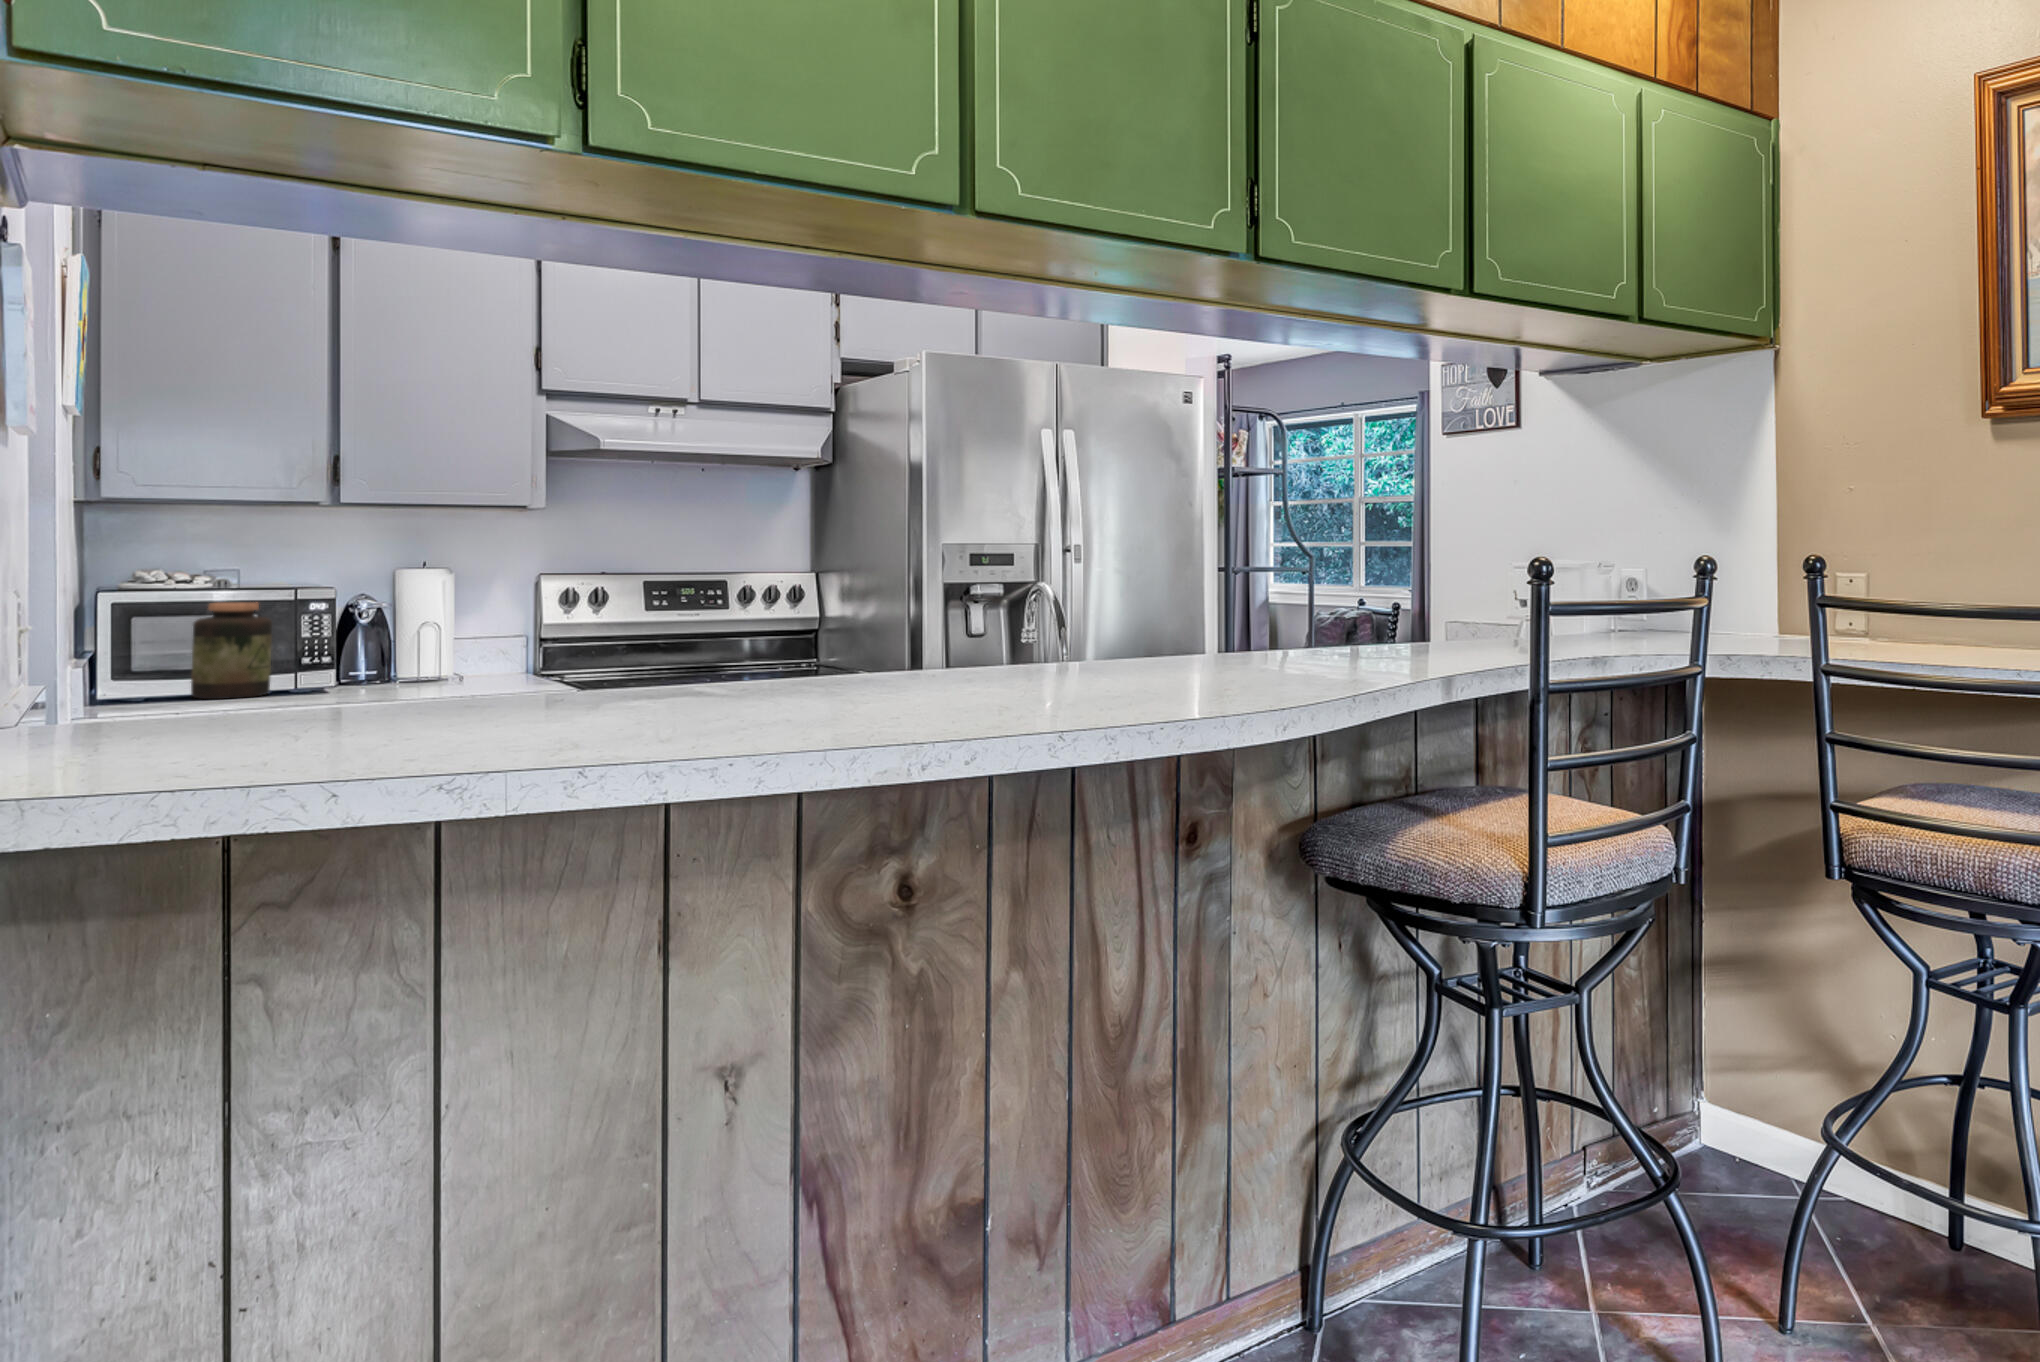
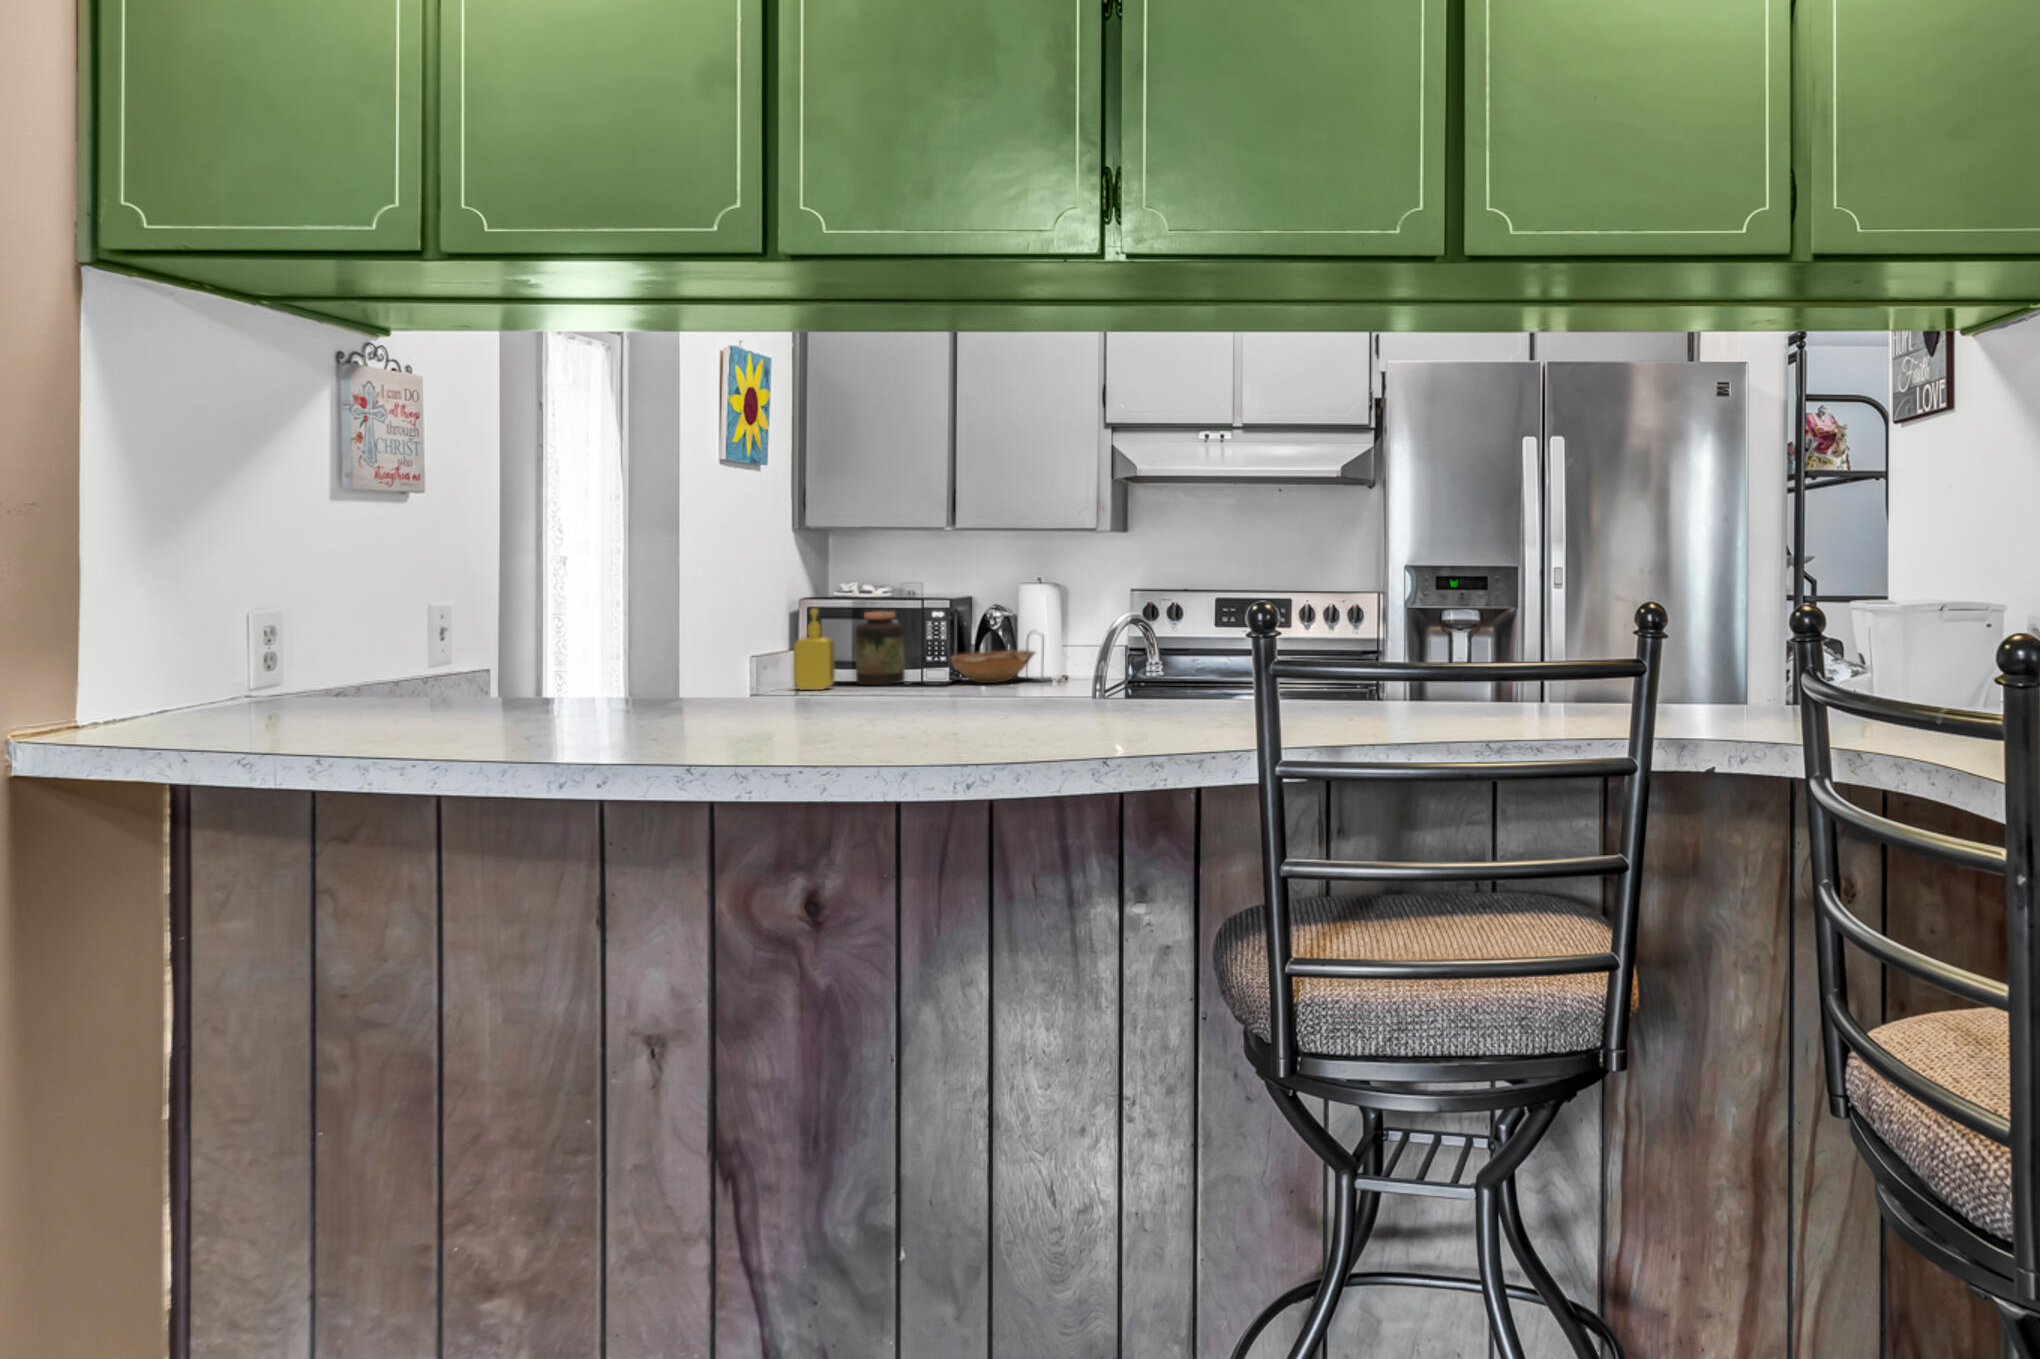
soap dispenser: none [116,597,184,708] -> present [794,608,835,690]
bowl: none [342,648,469,688] -> present [949,650,1035,683]

